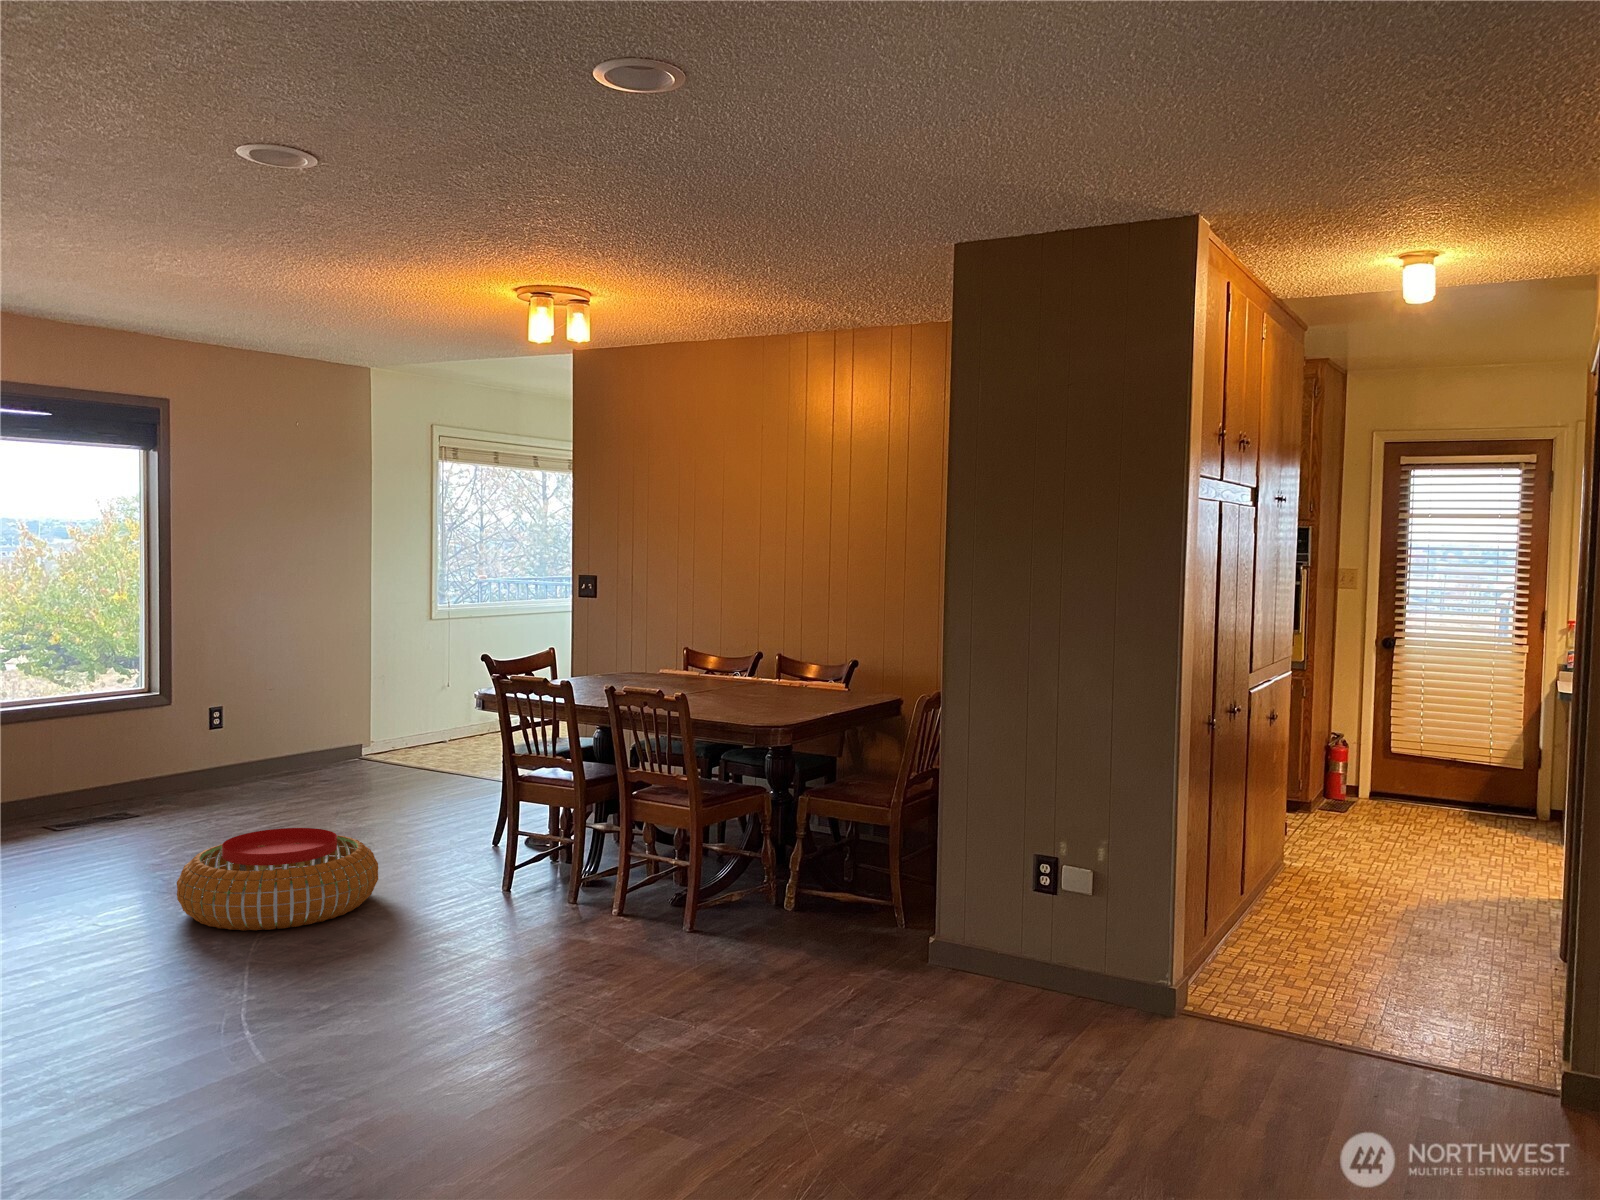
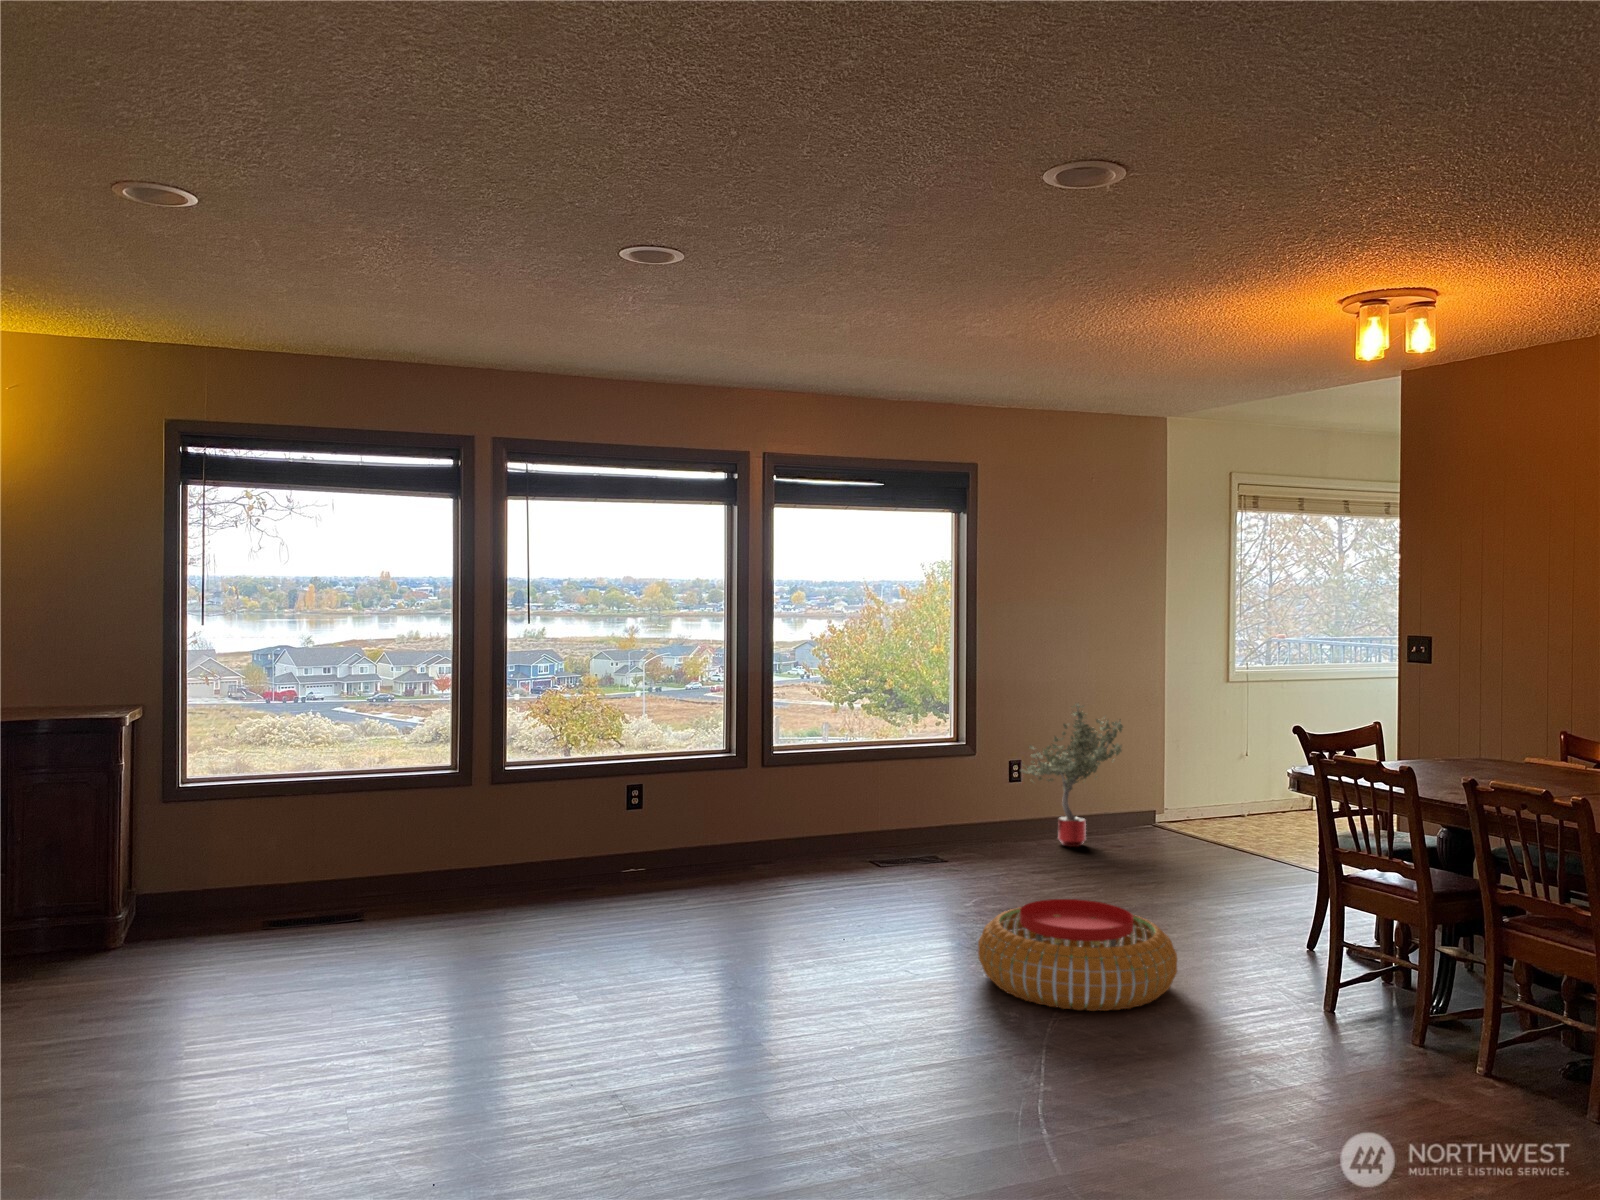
potted tree: none [220,644,329,787] -> present [1021,704,1123,847]

